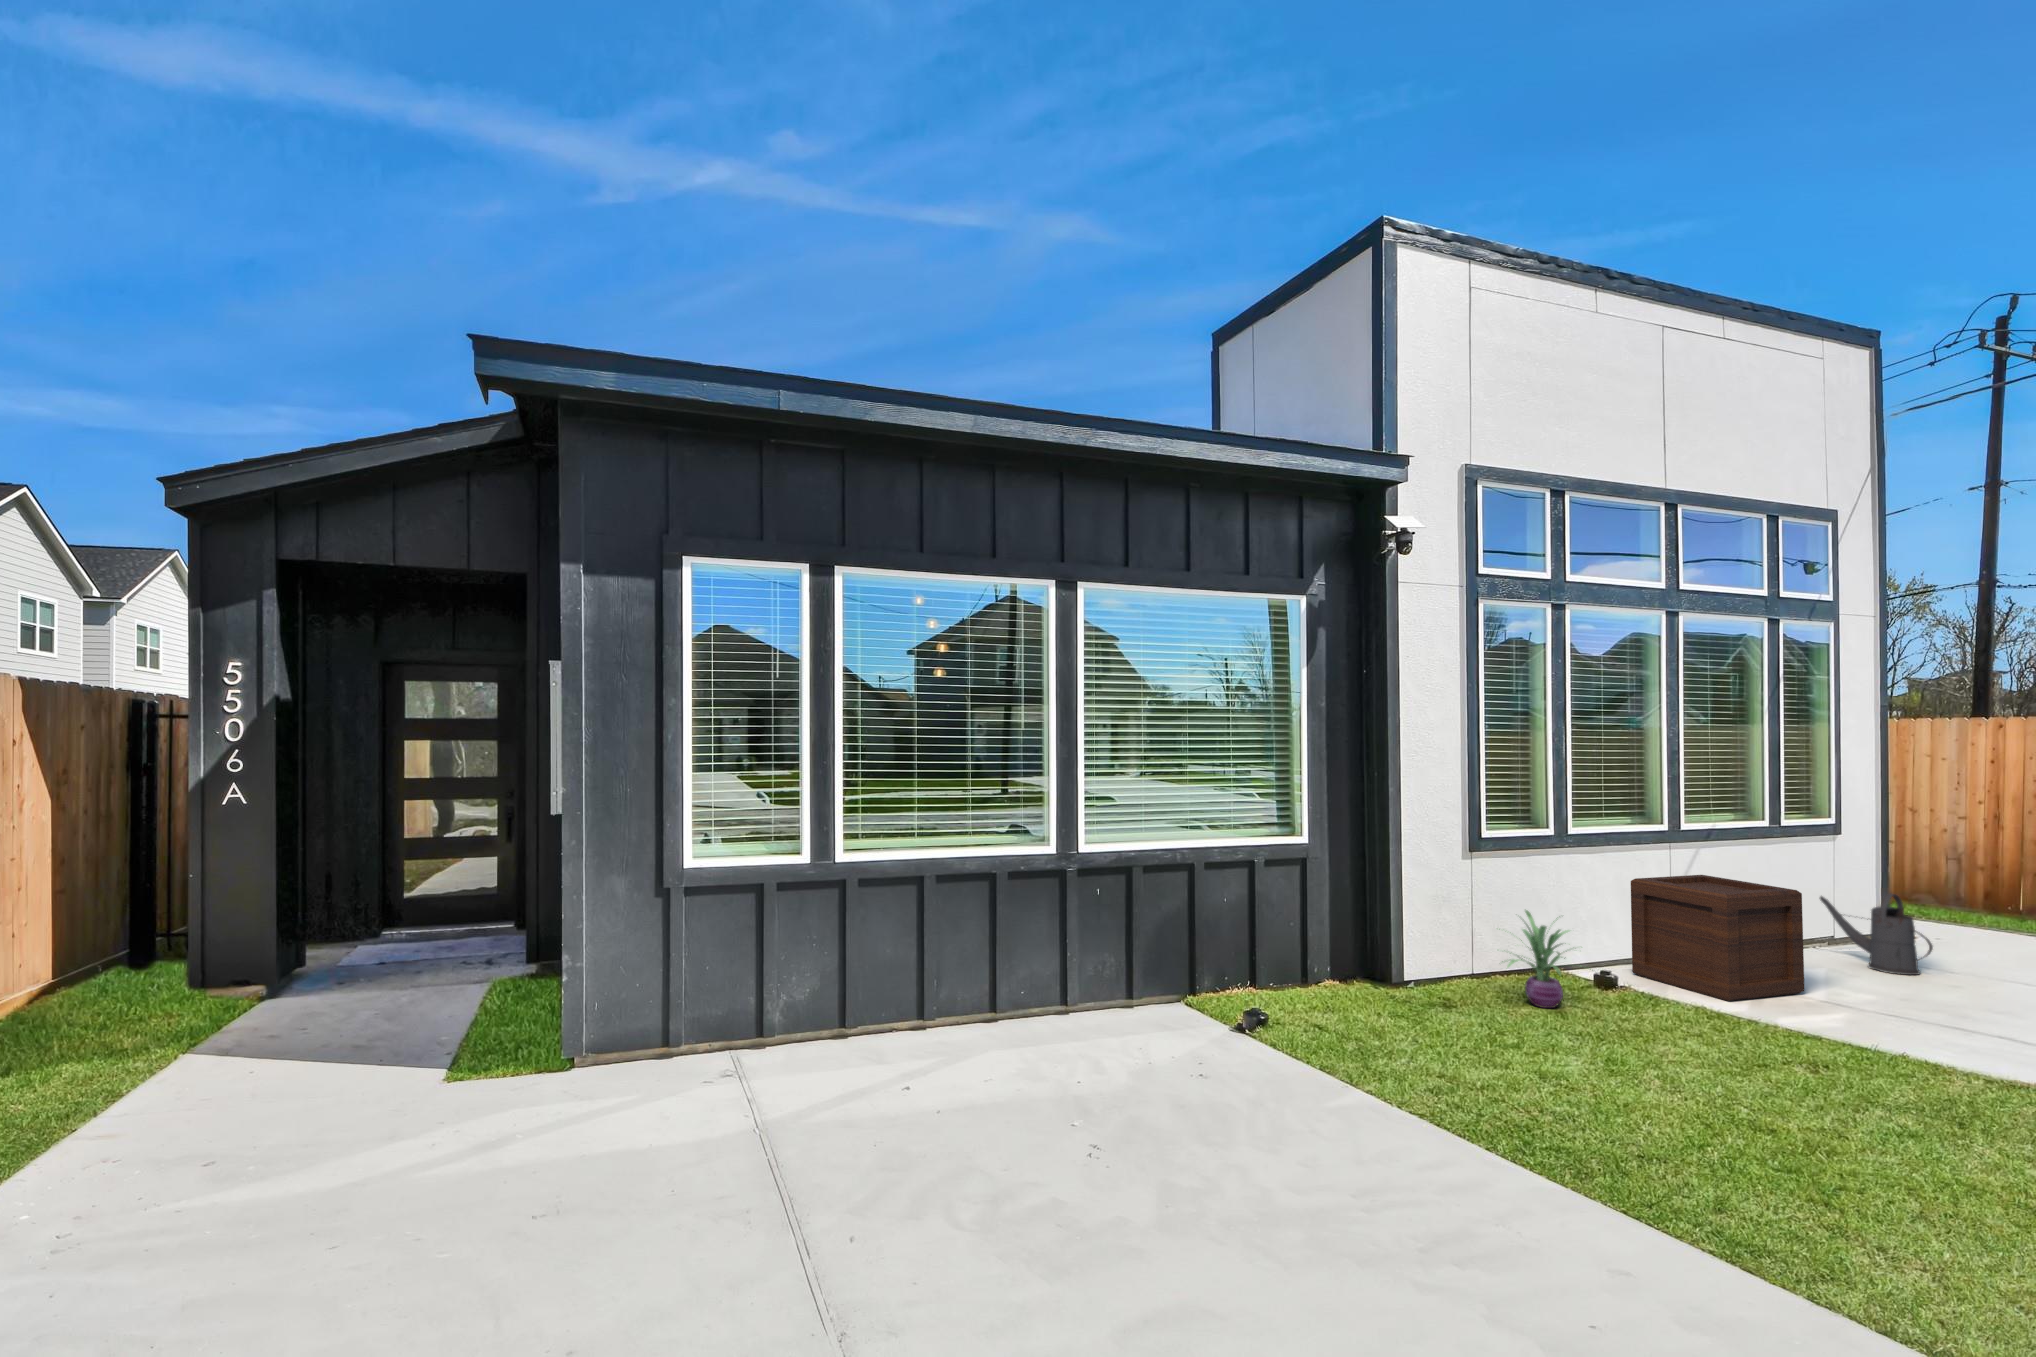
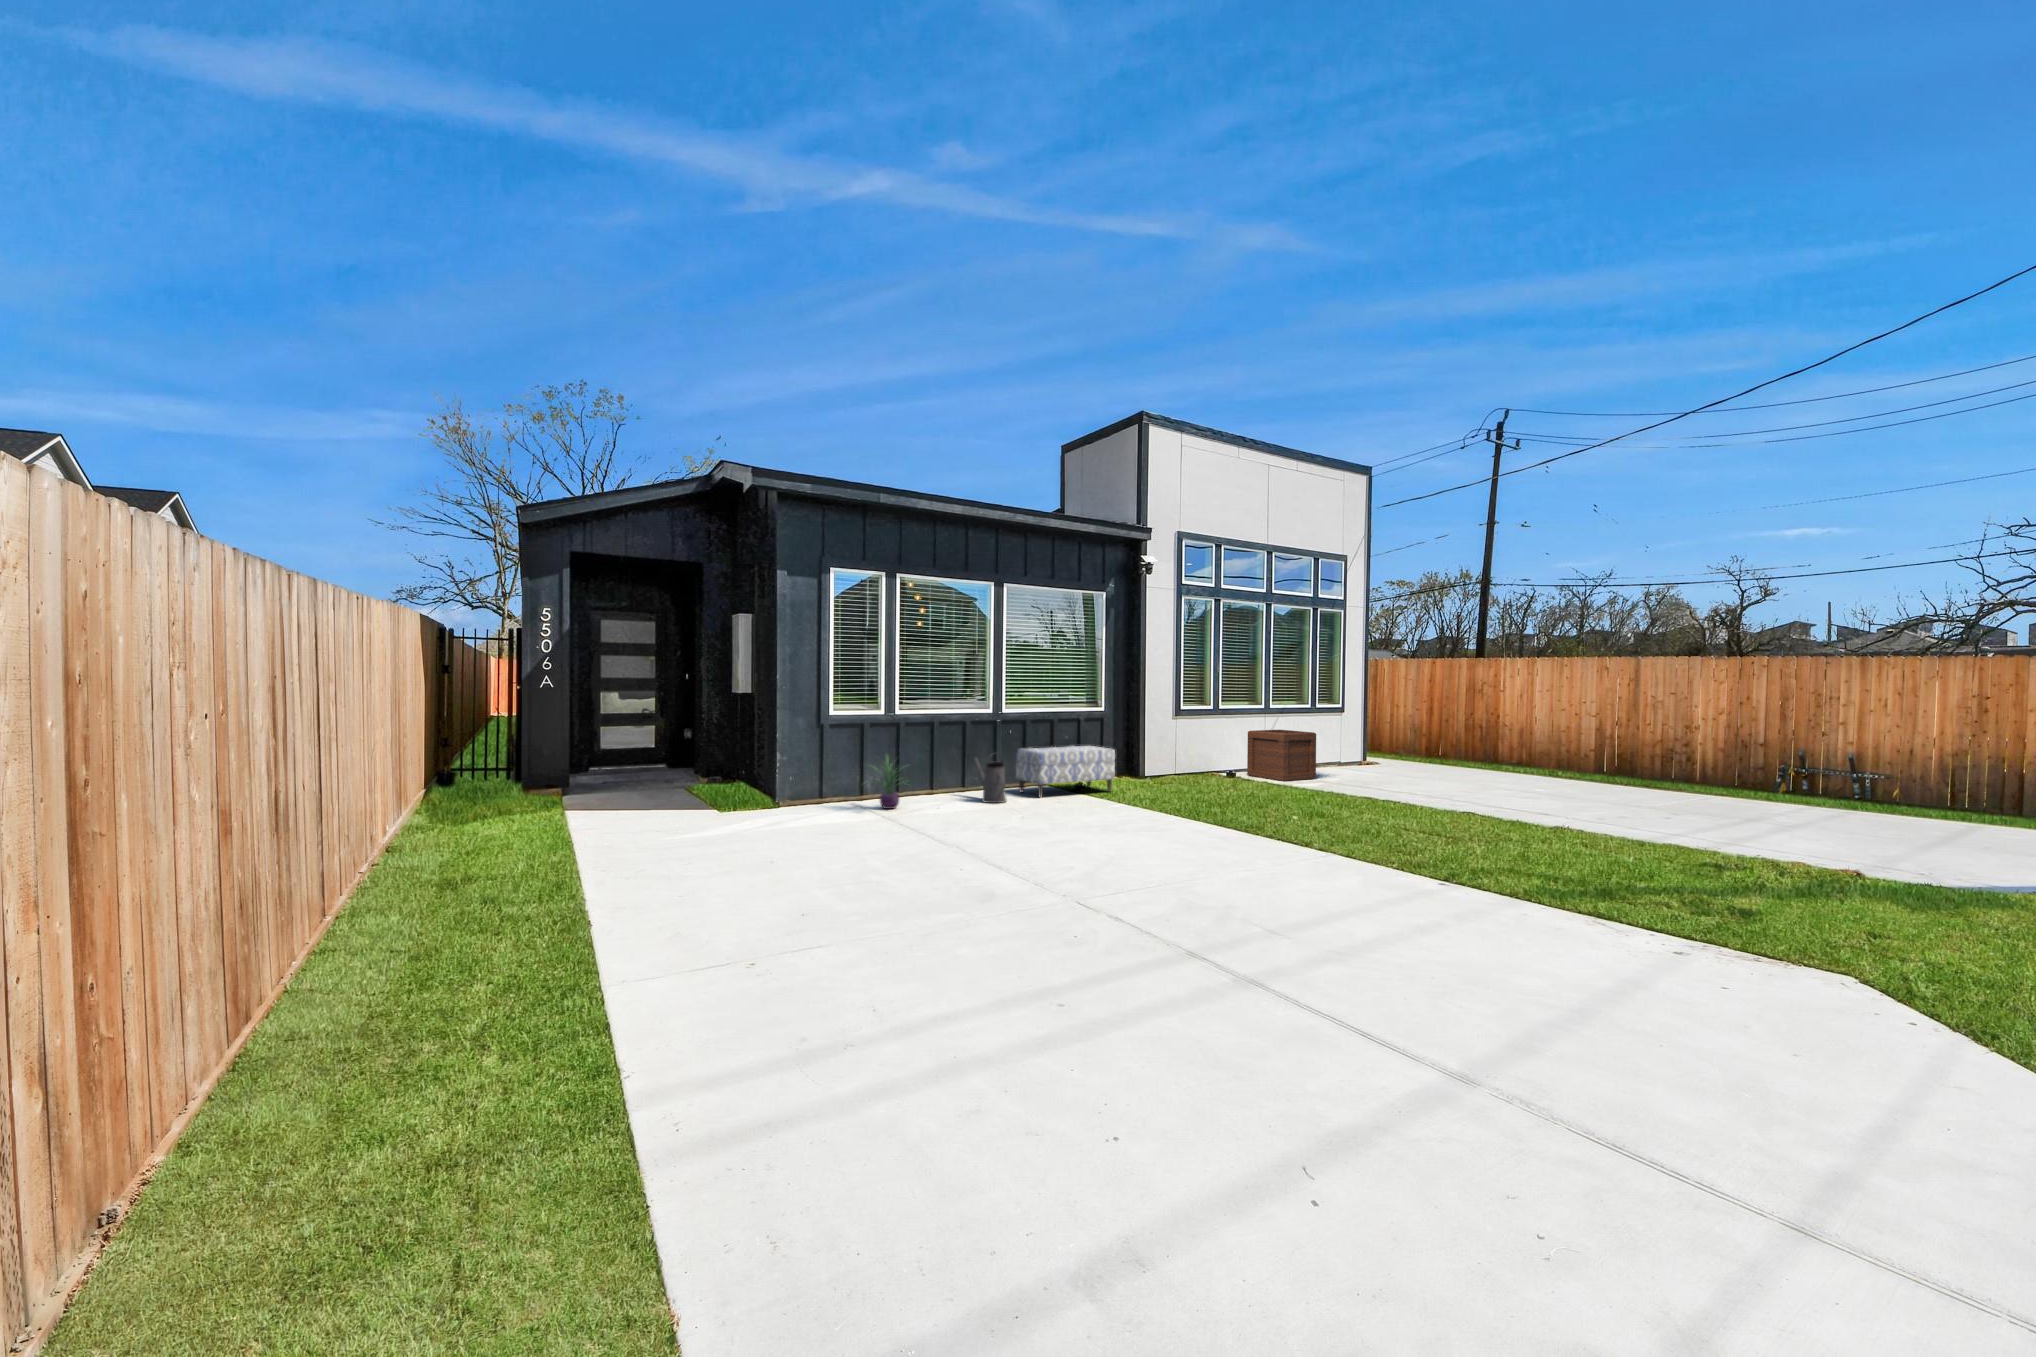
watering can: present [1820,894,1933,975] -> present [974,754,1006,803]
decorative plant: present [1499,910,1591,1008] -> present [864,755,899,809]
bench: none [1111,919,1333,1054] -> present [1016,746,1115,798]

